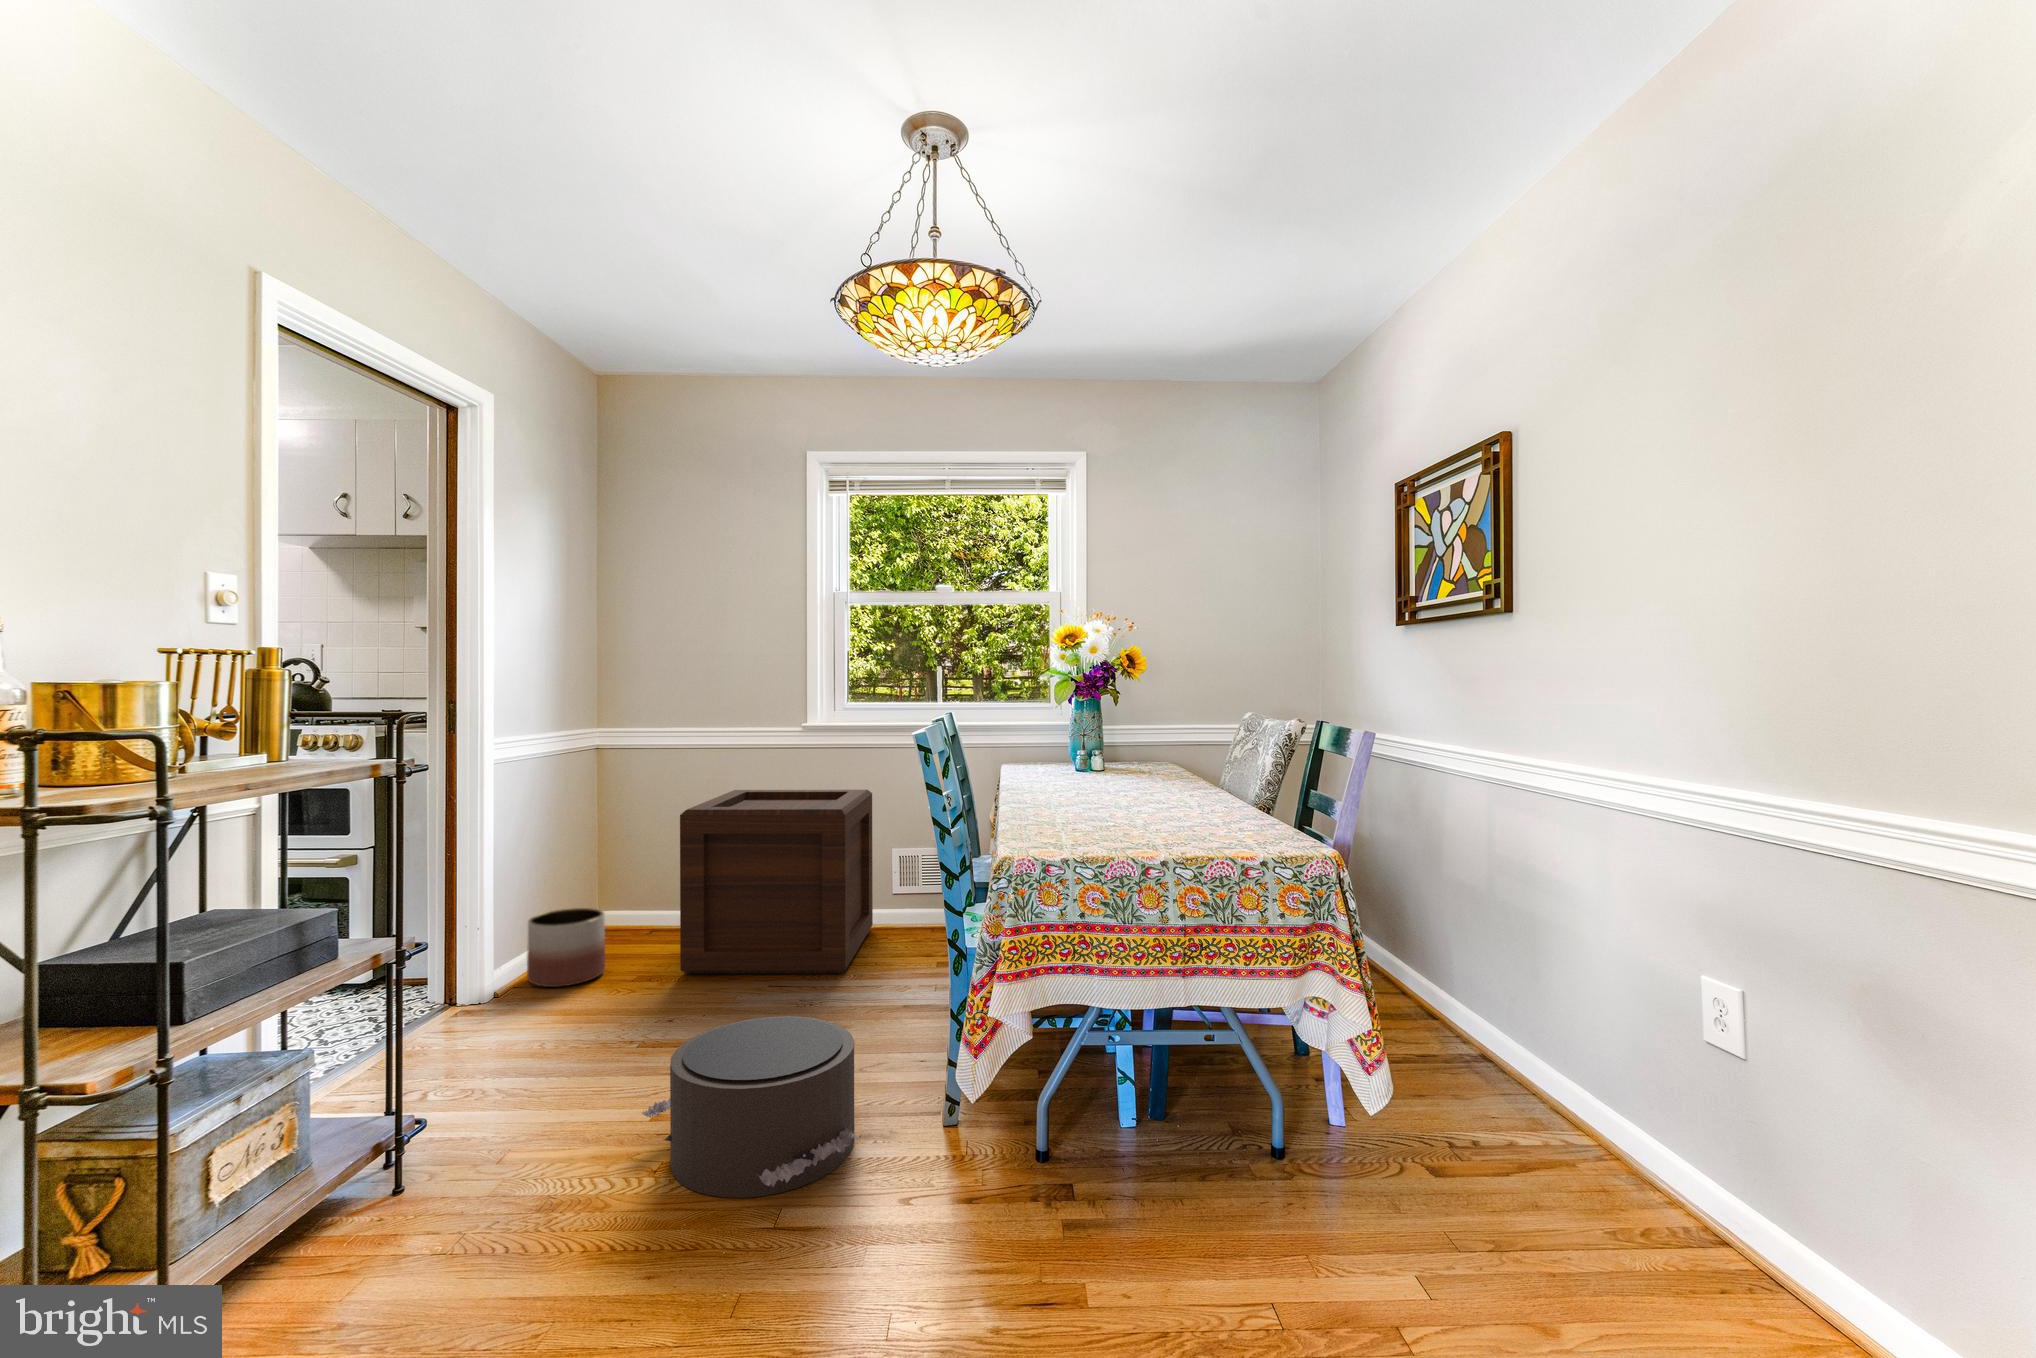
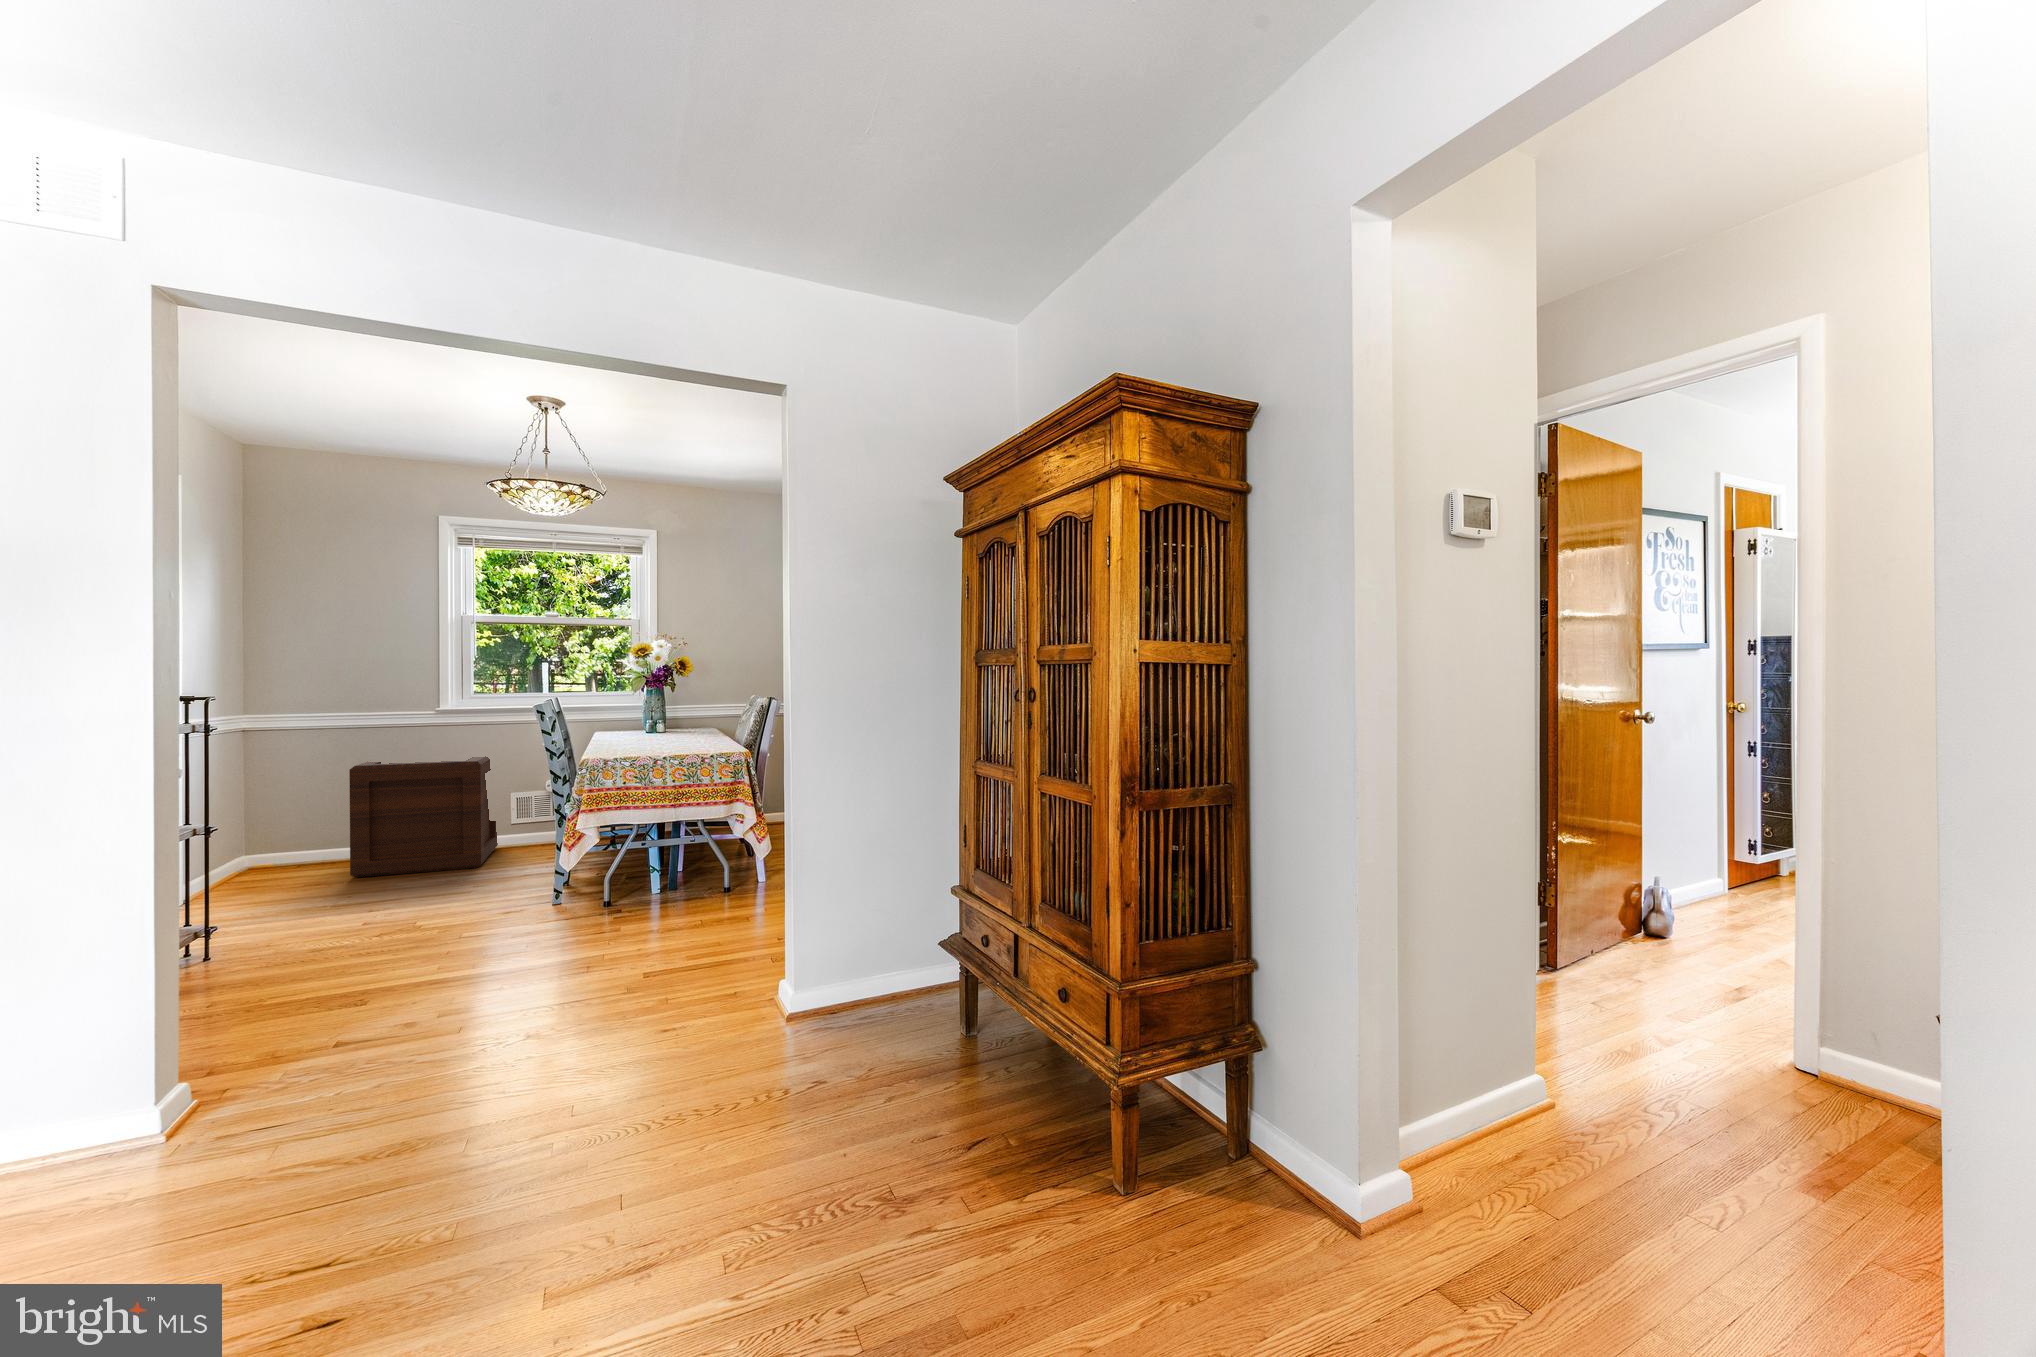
planter: present [527,908,605,987] -> none [219,840,284,892]
pouf: present [642,1016,861,1198] -> none [363,863,506,940]

